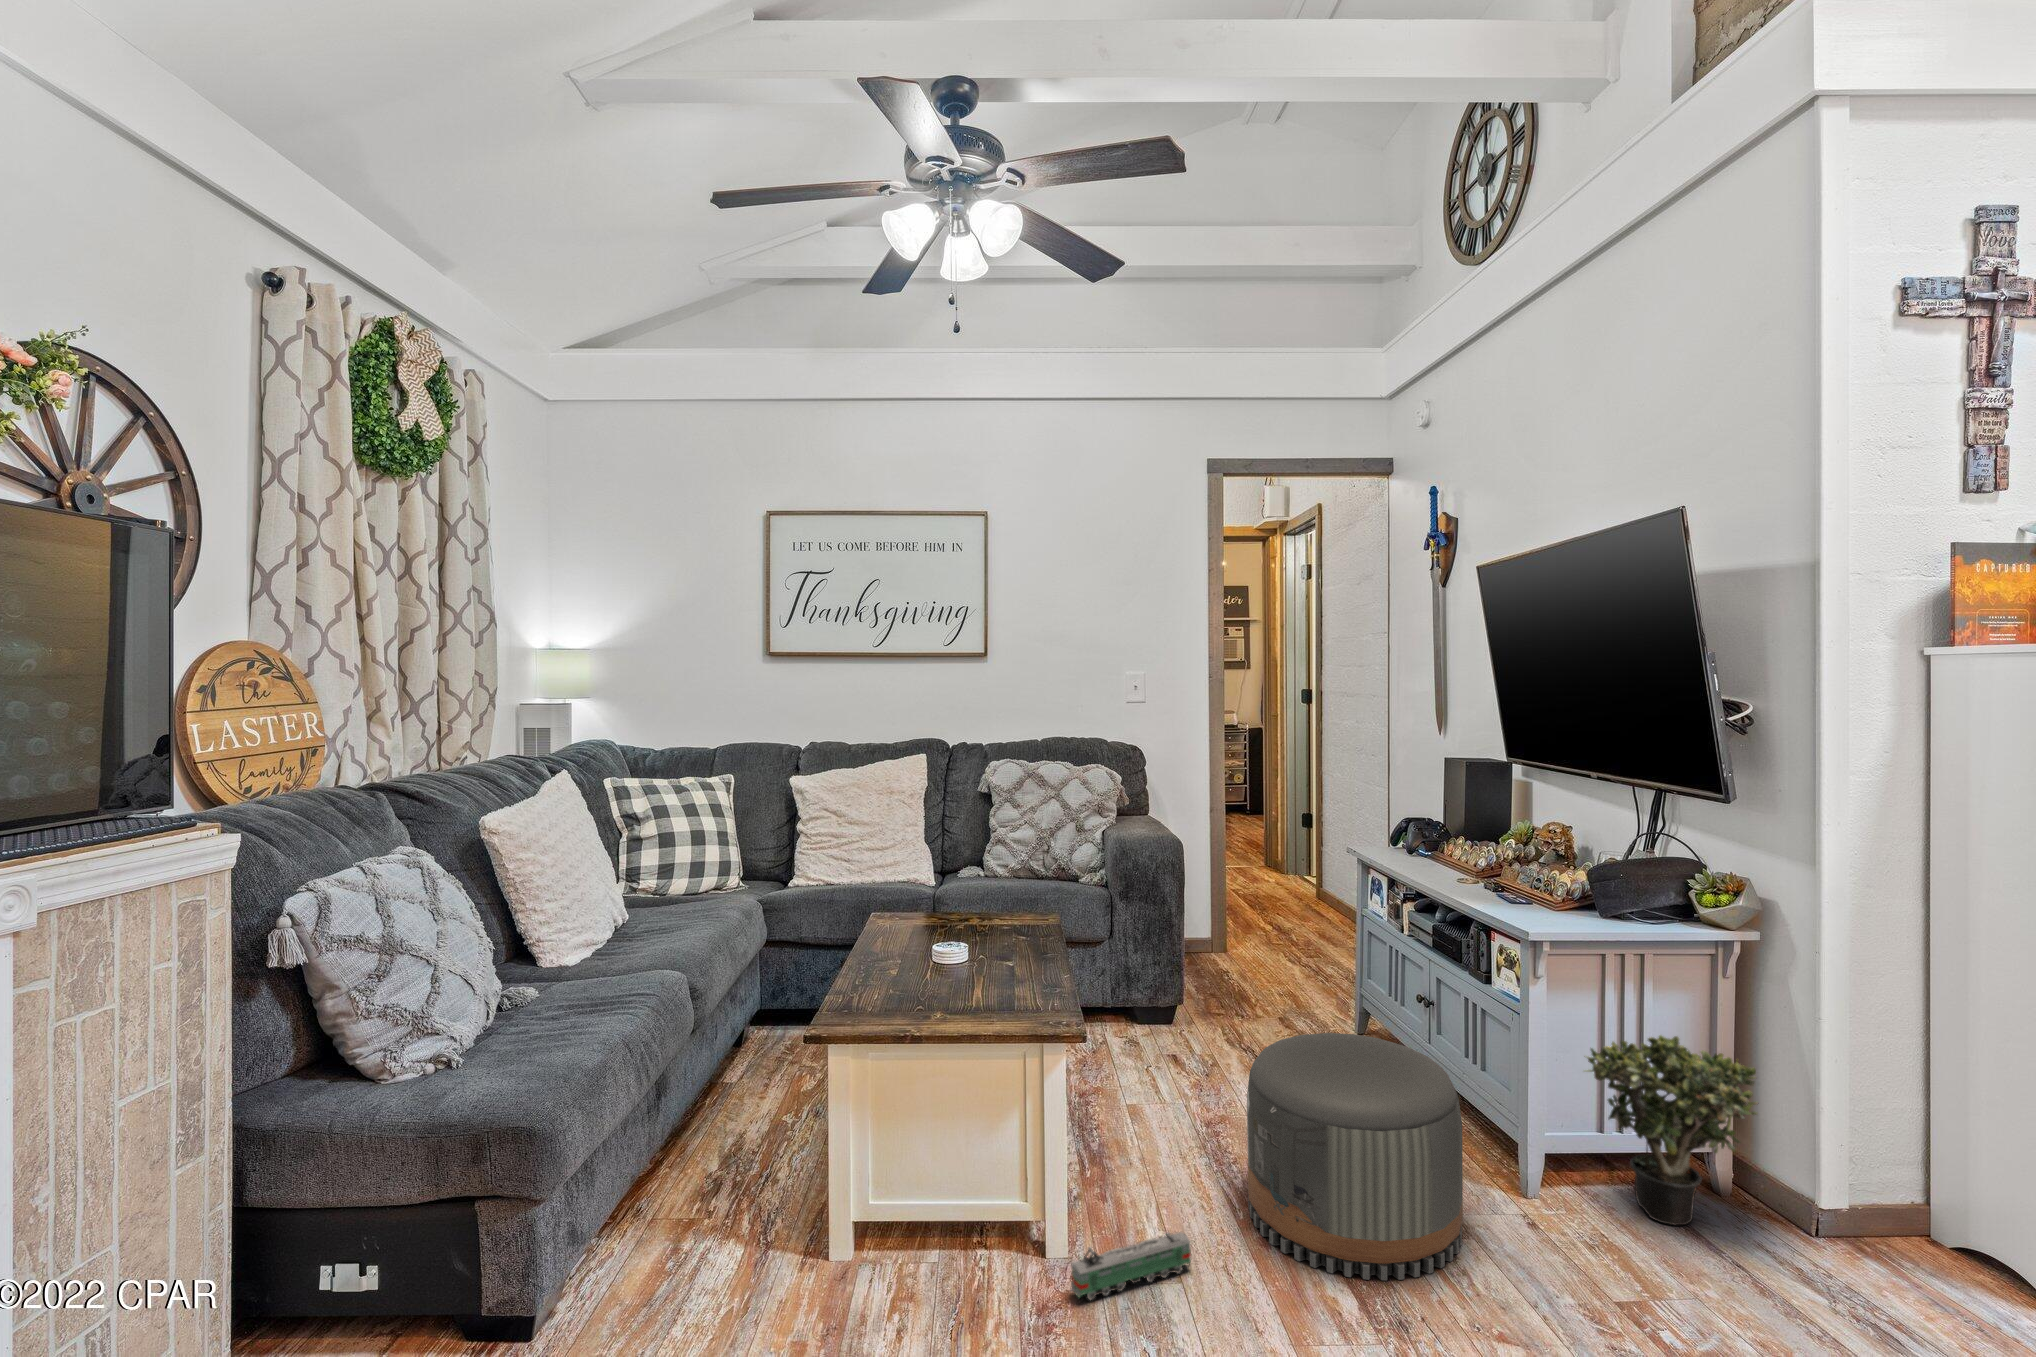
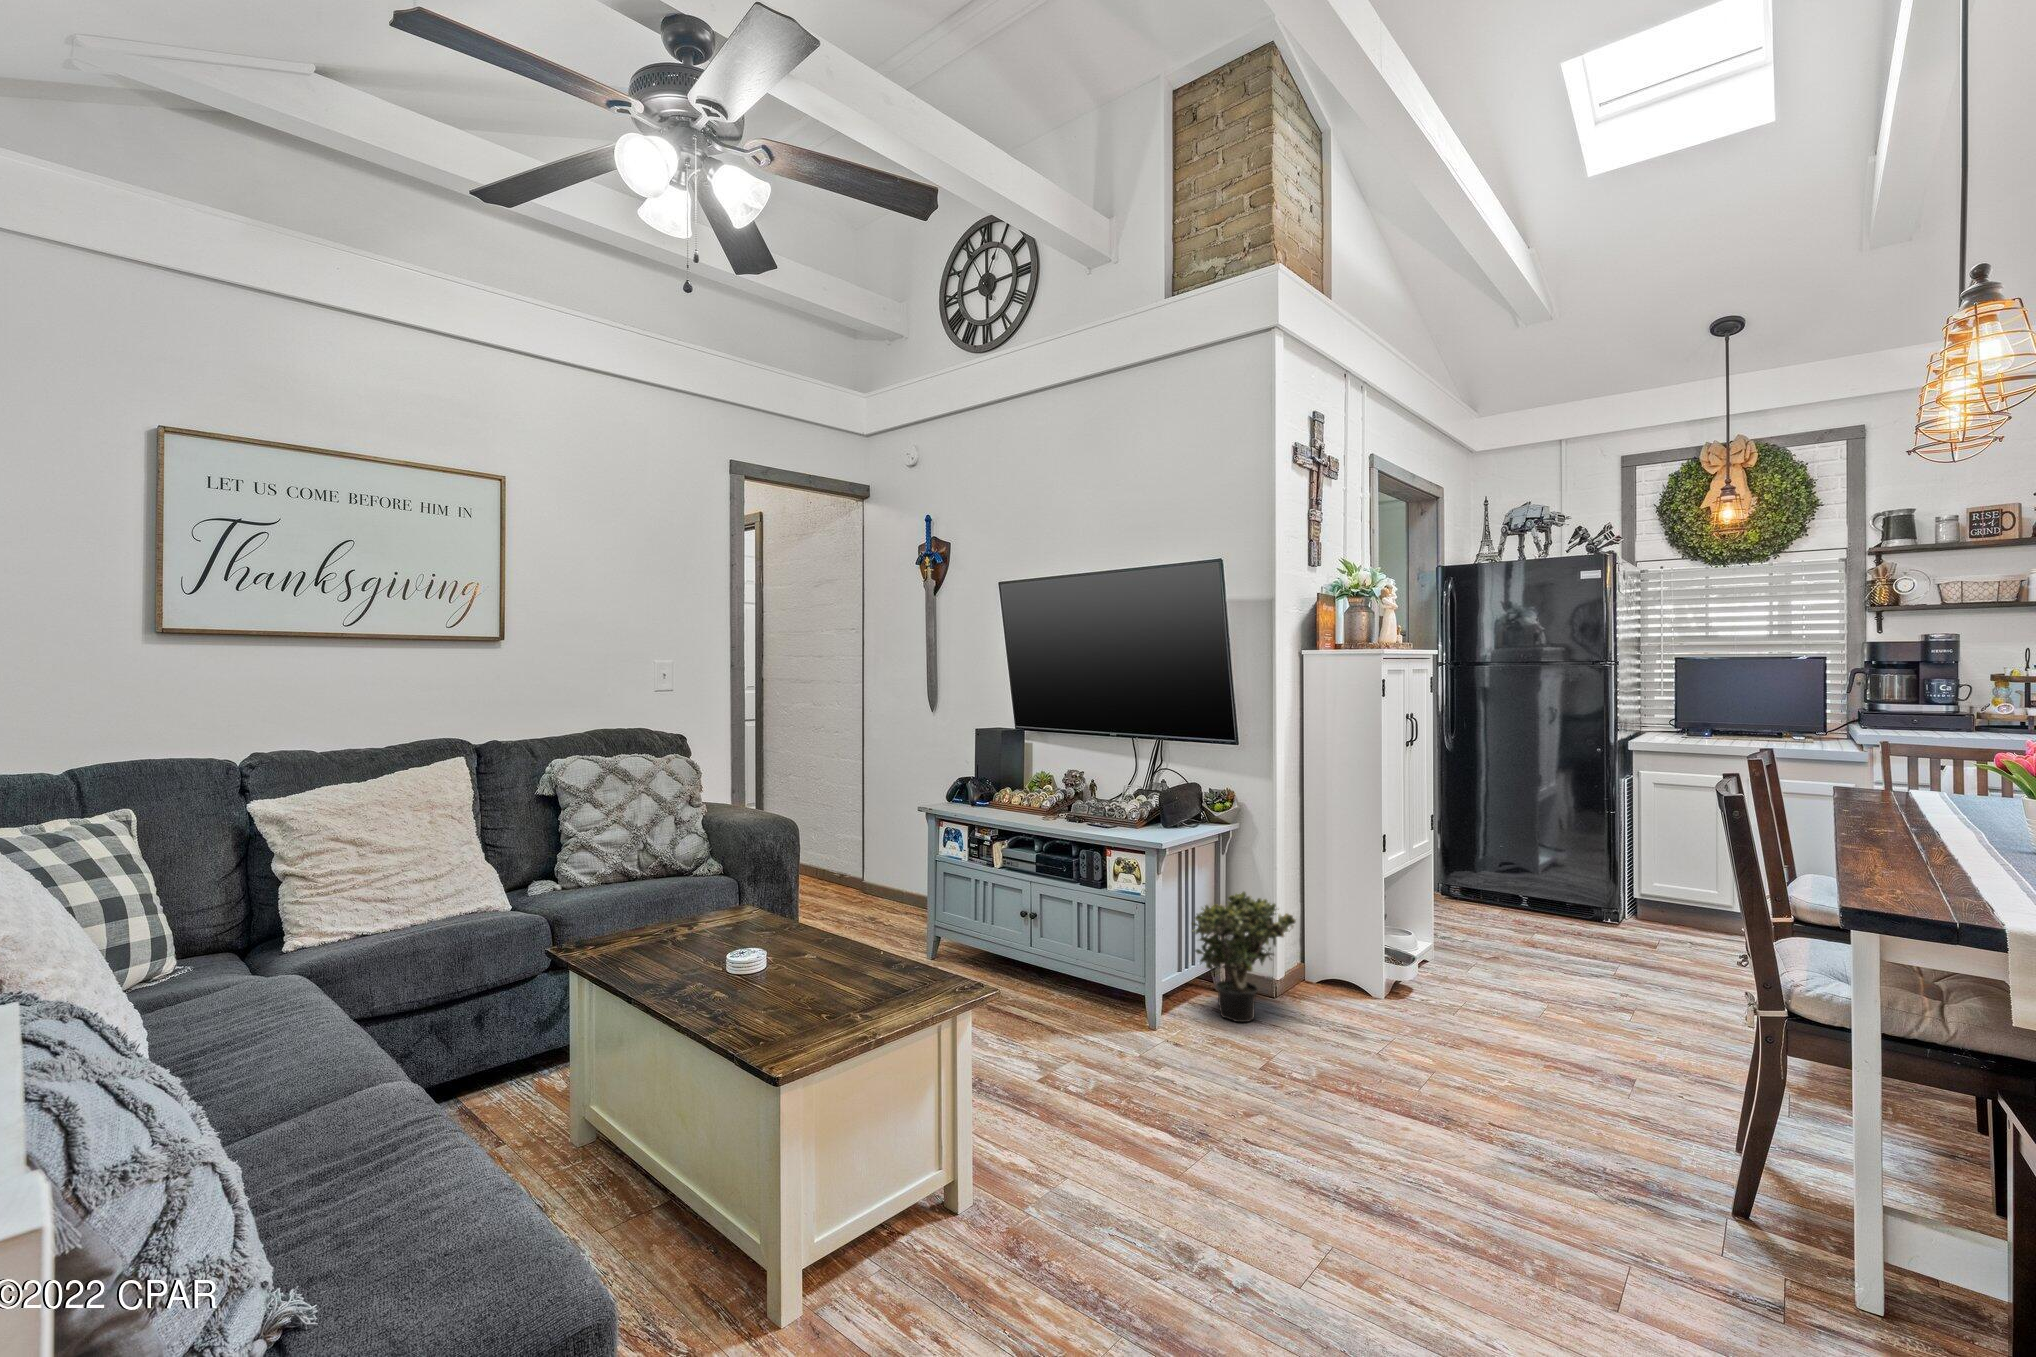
pouf: present [1247,1033,1463,1280] -> none [1017,939,1187,1128]
toy train: present [1071,1232,1191,1300] -> none [998,1137,1057,1228]

